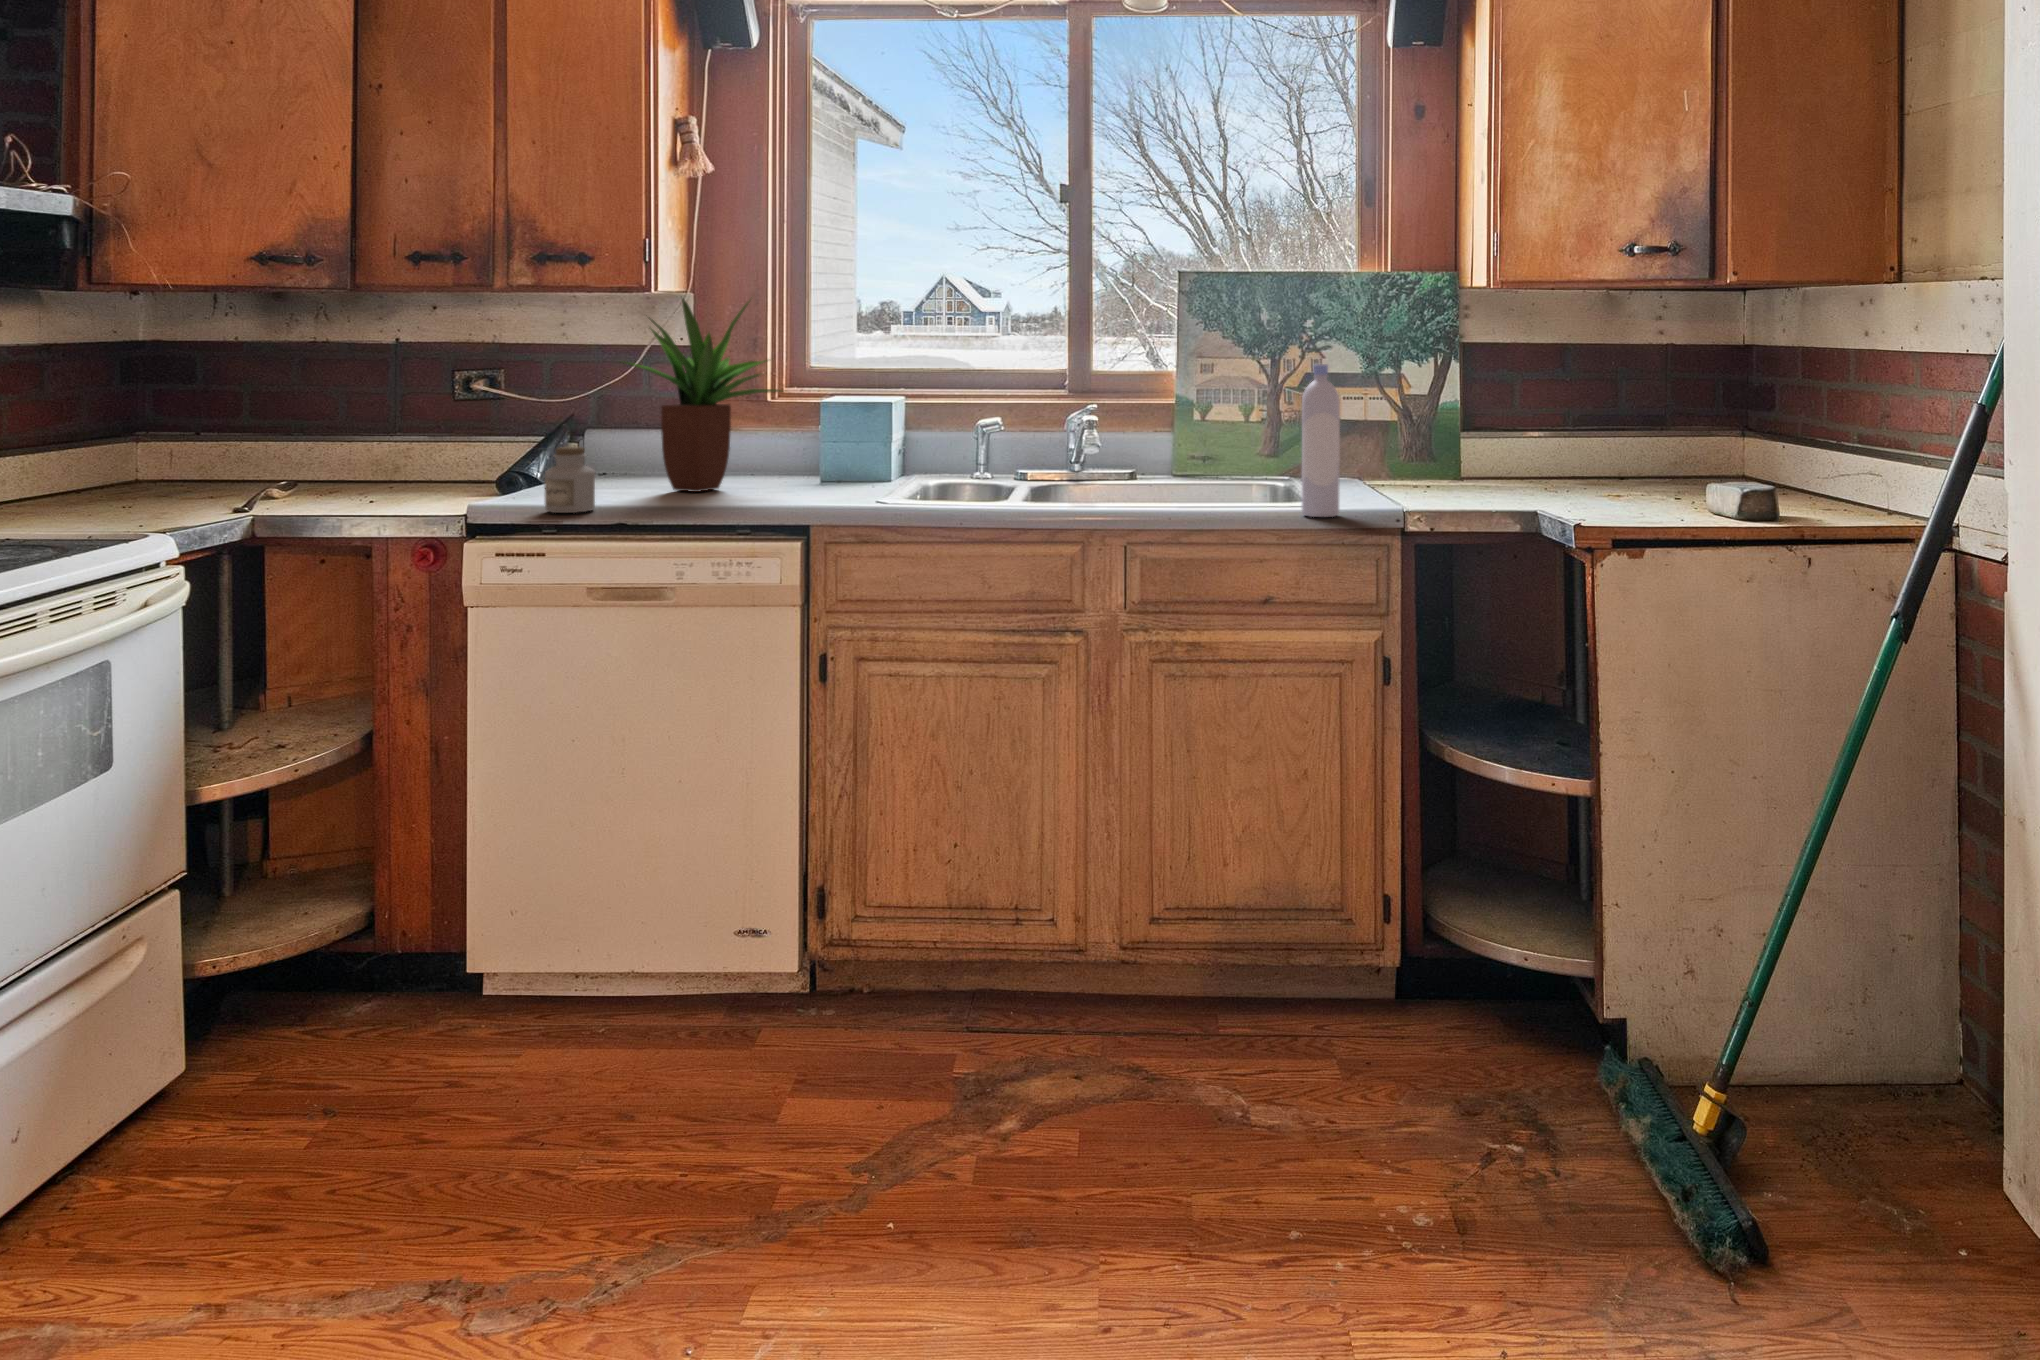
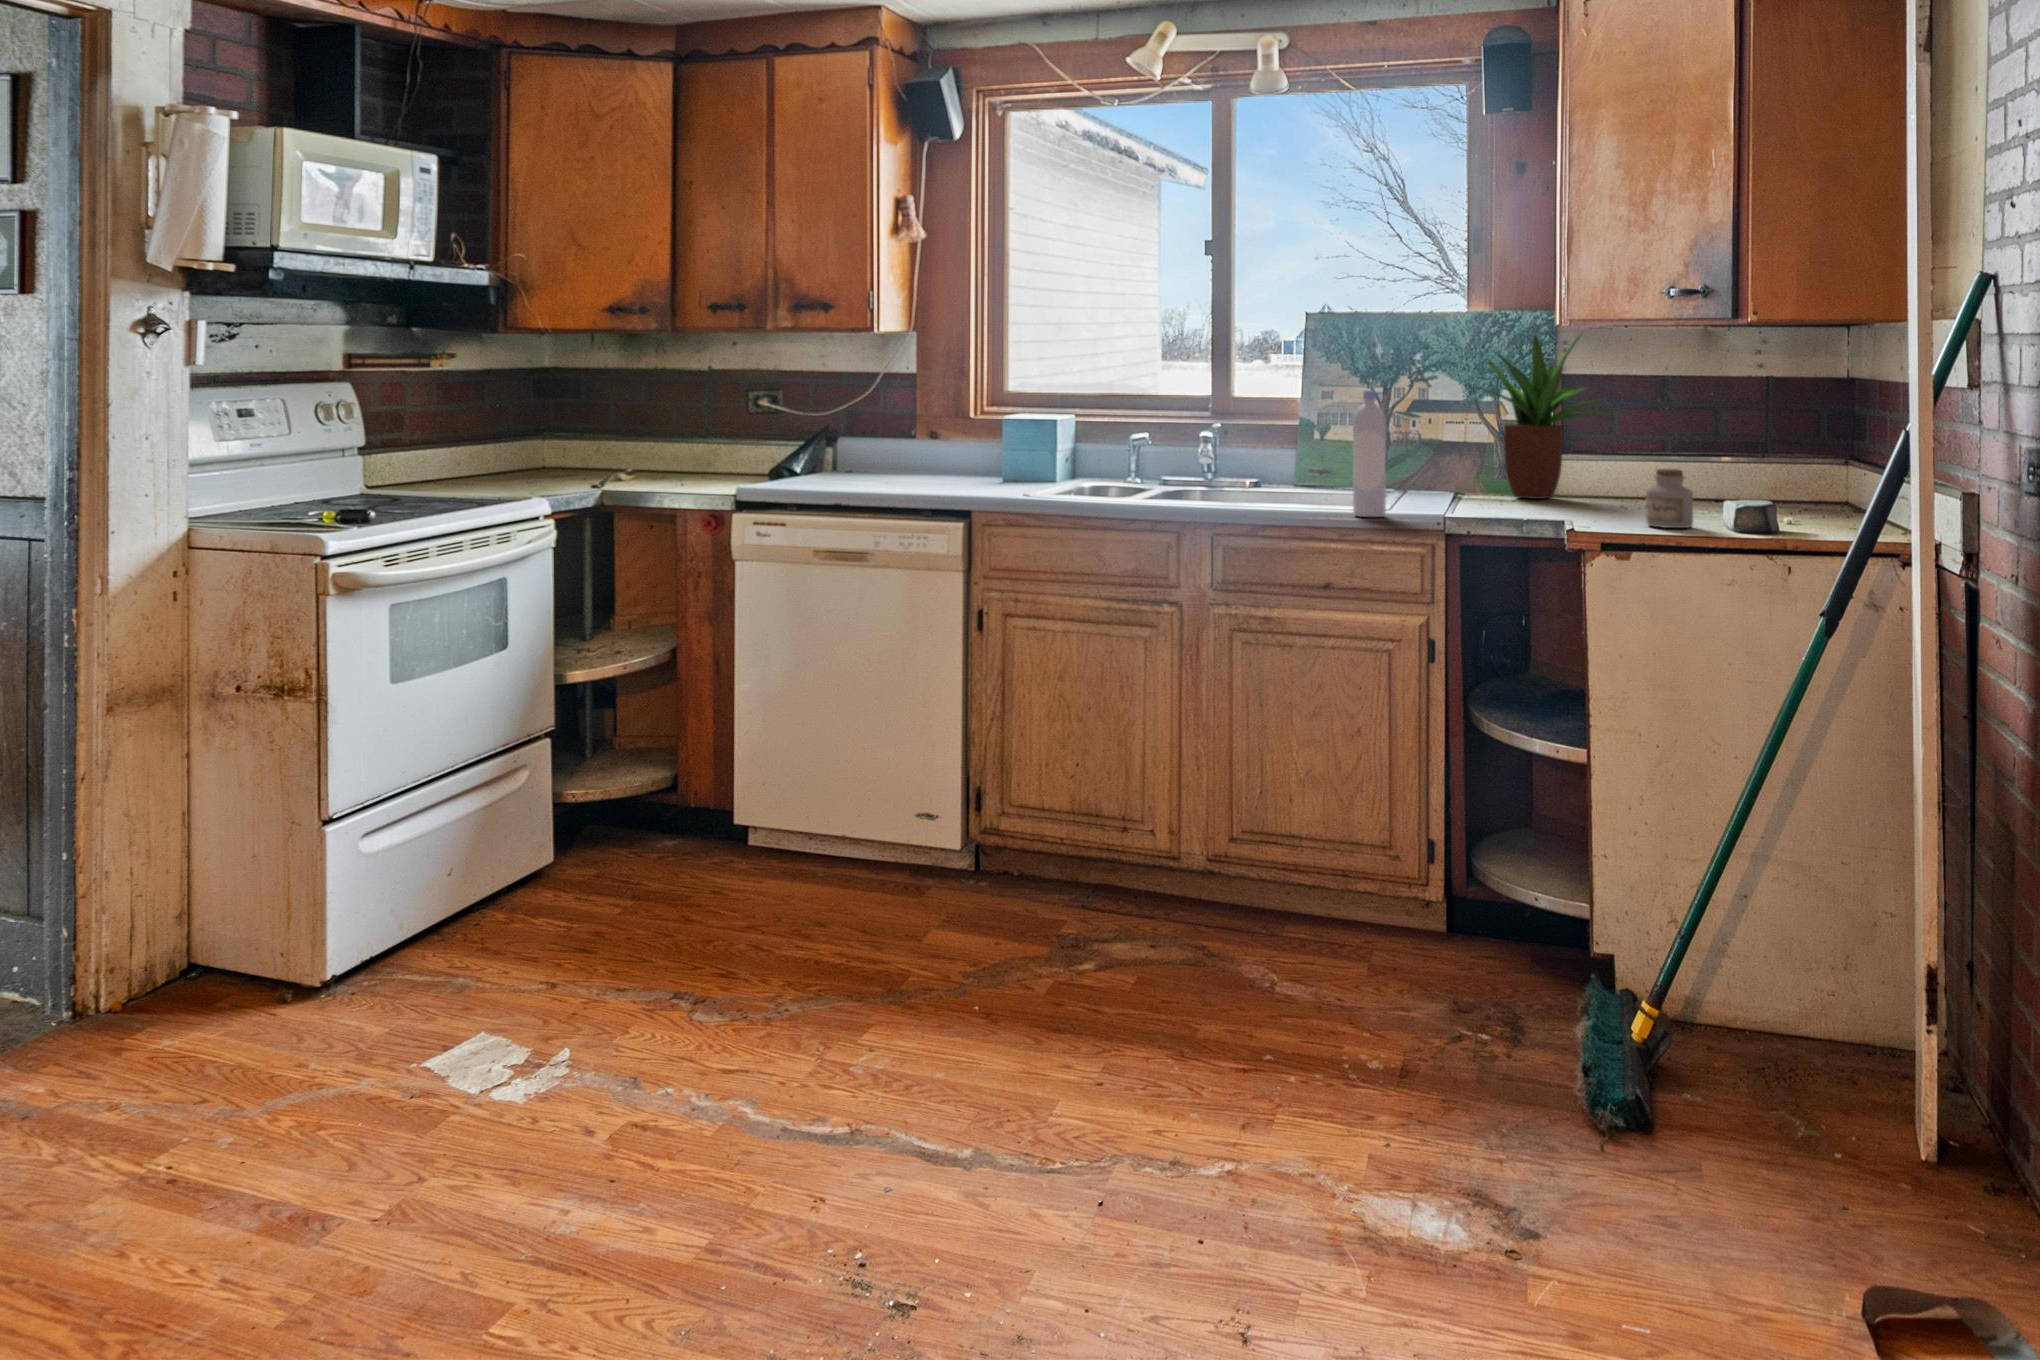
potted plant: present [623,299,782,492] -> present [1481,335,1612,499]
jar: present [545,447,595,513] -> present [1646,469,1693,528]

